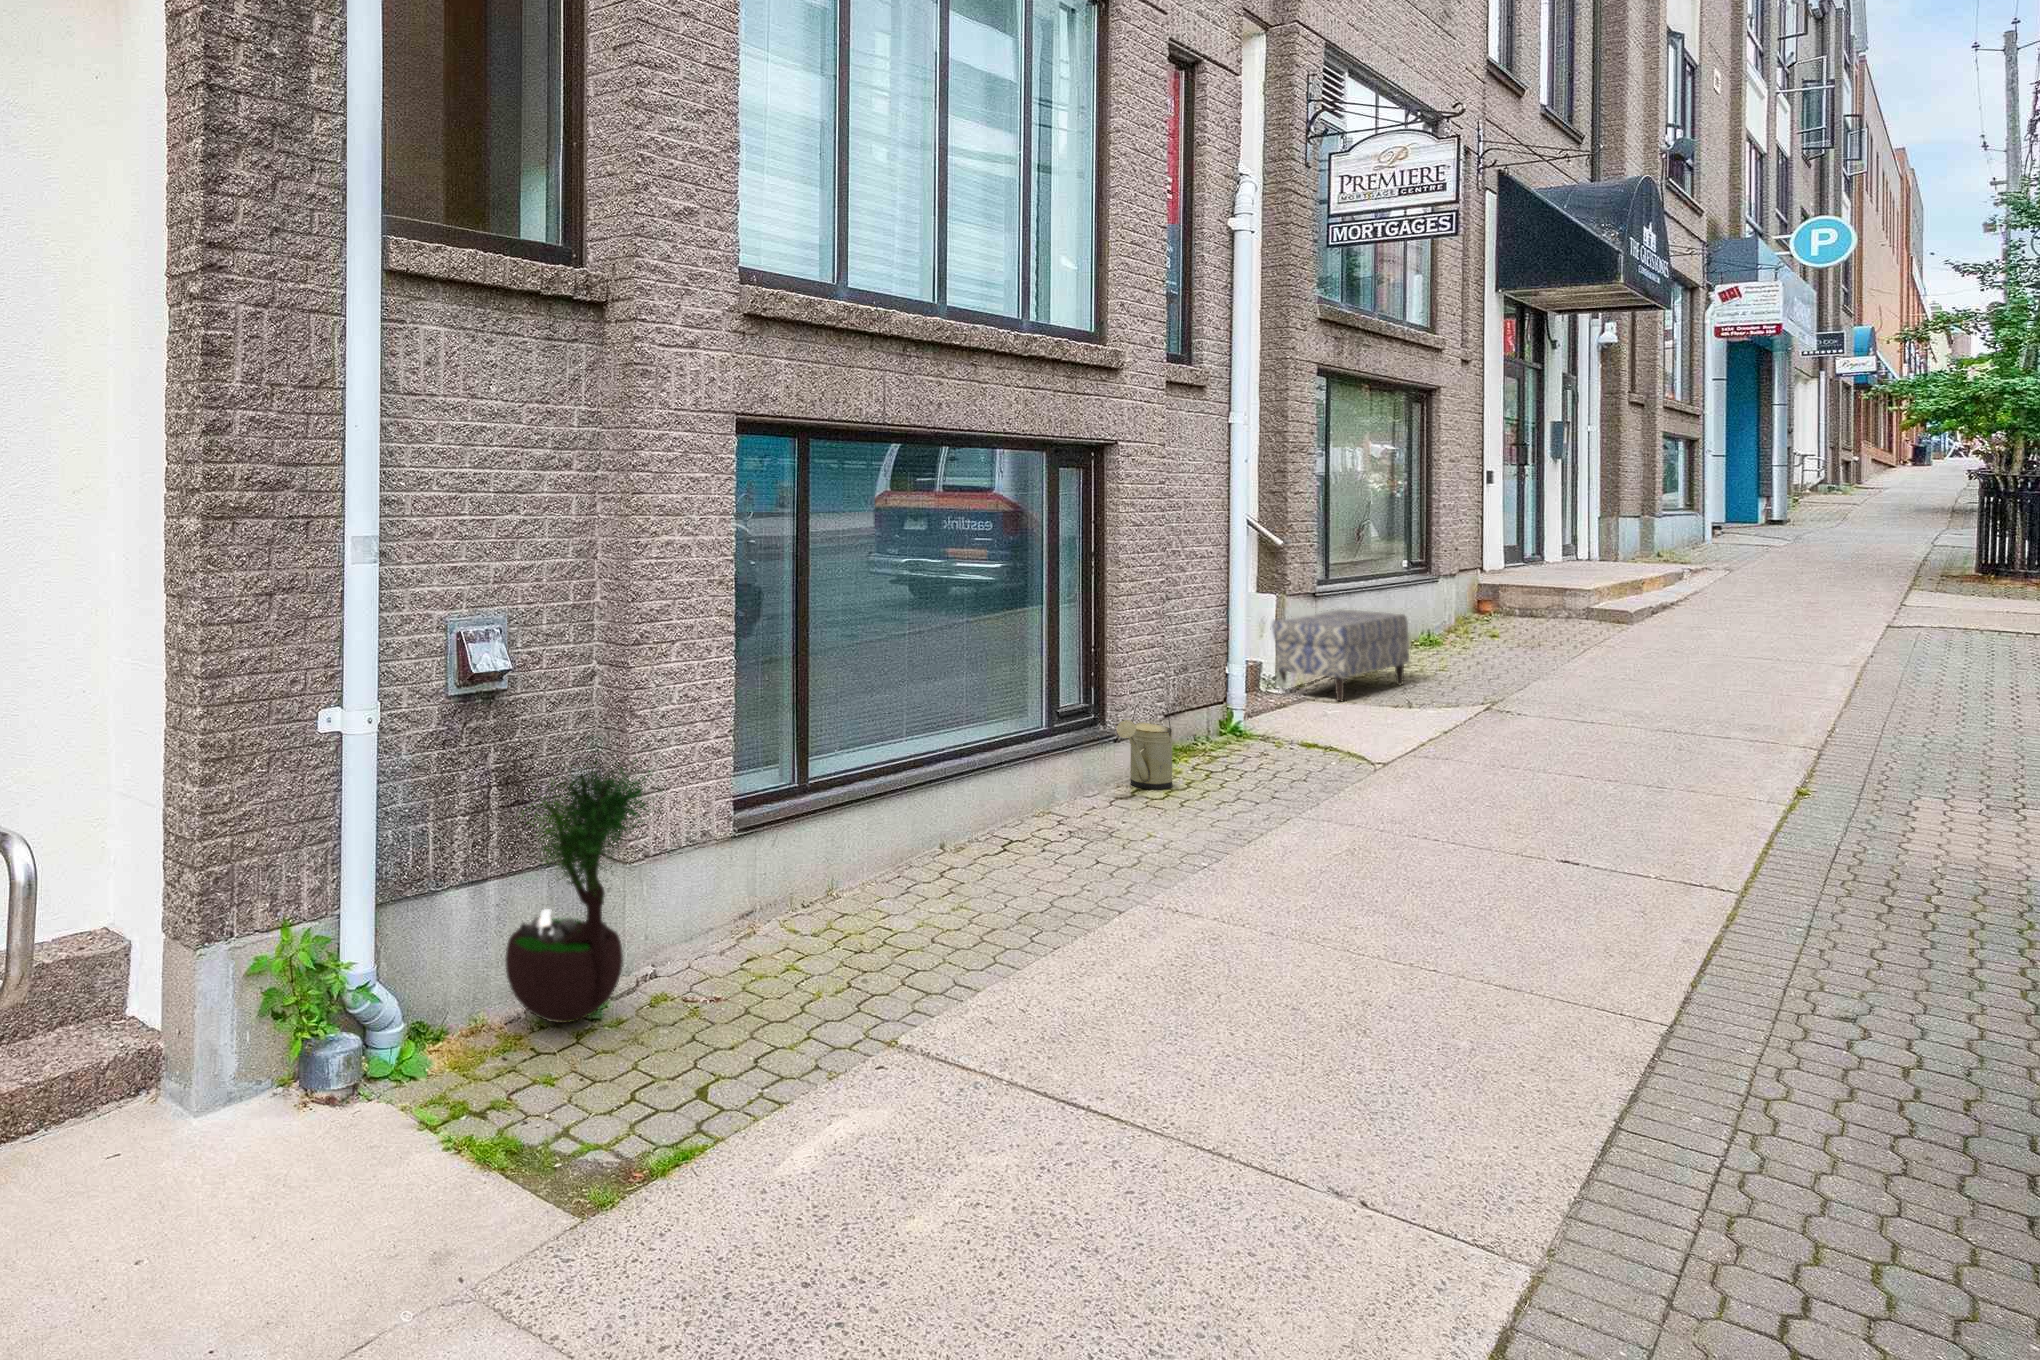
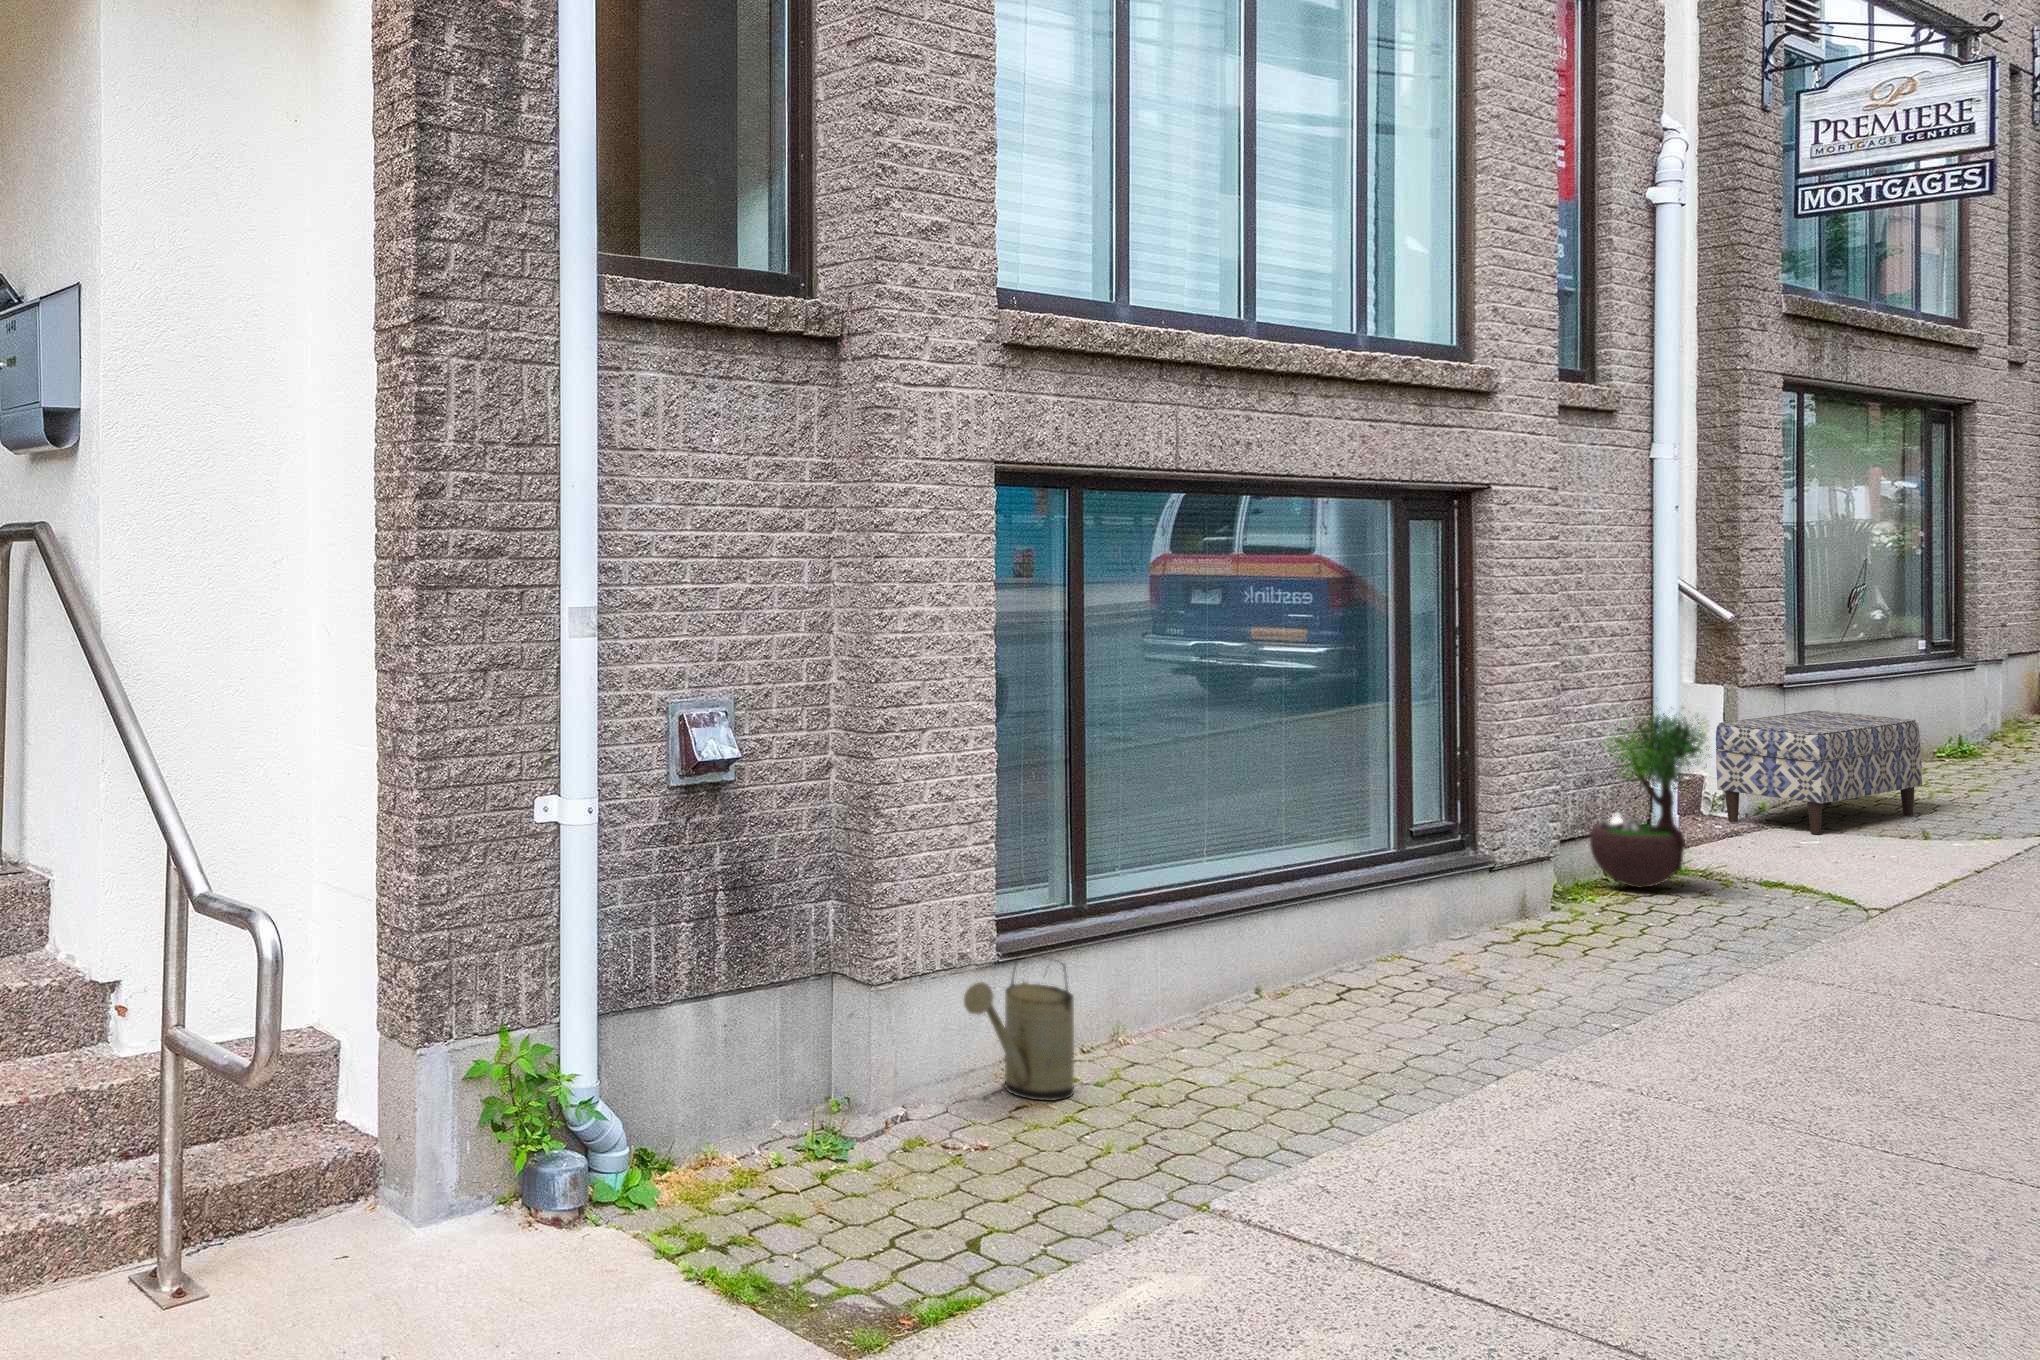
watering can: present [1117,705,1172,789] -> present [964,953,1074,1101]
potted tree: present [506,759,660,1023] -> present [1590,698,1712,888]

